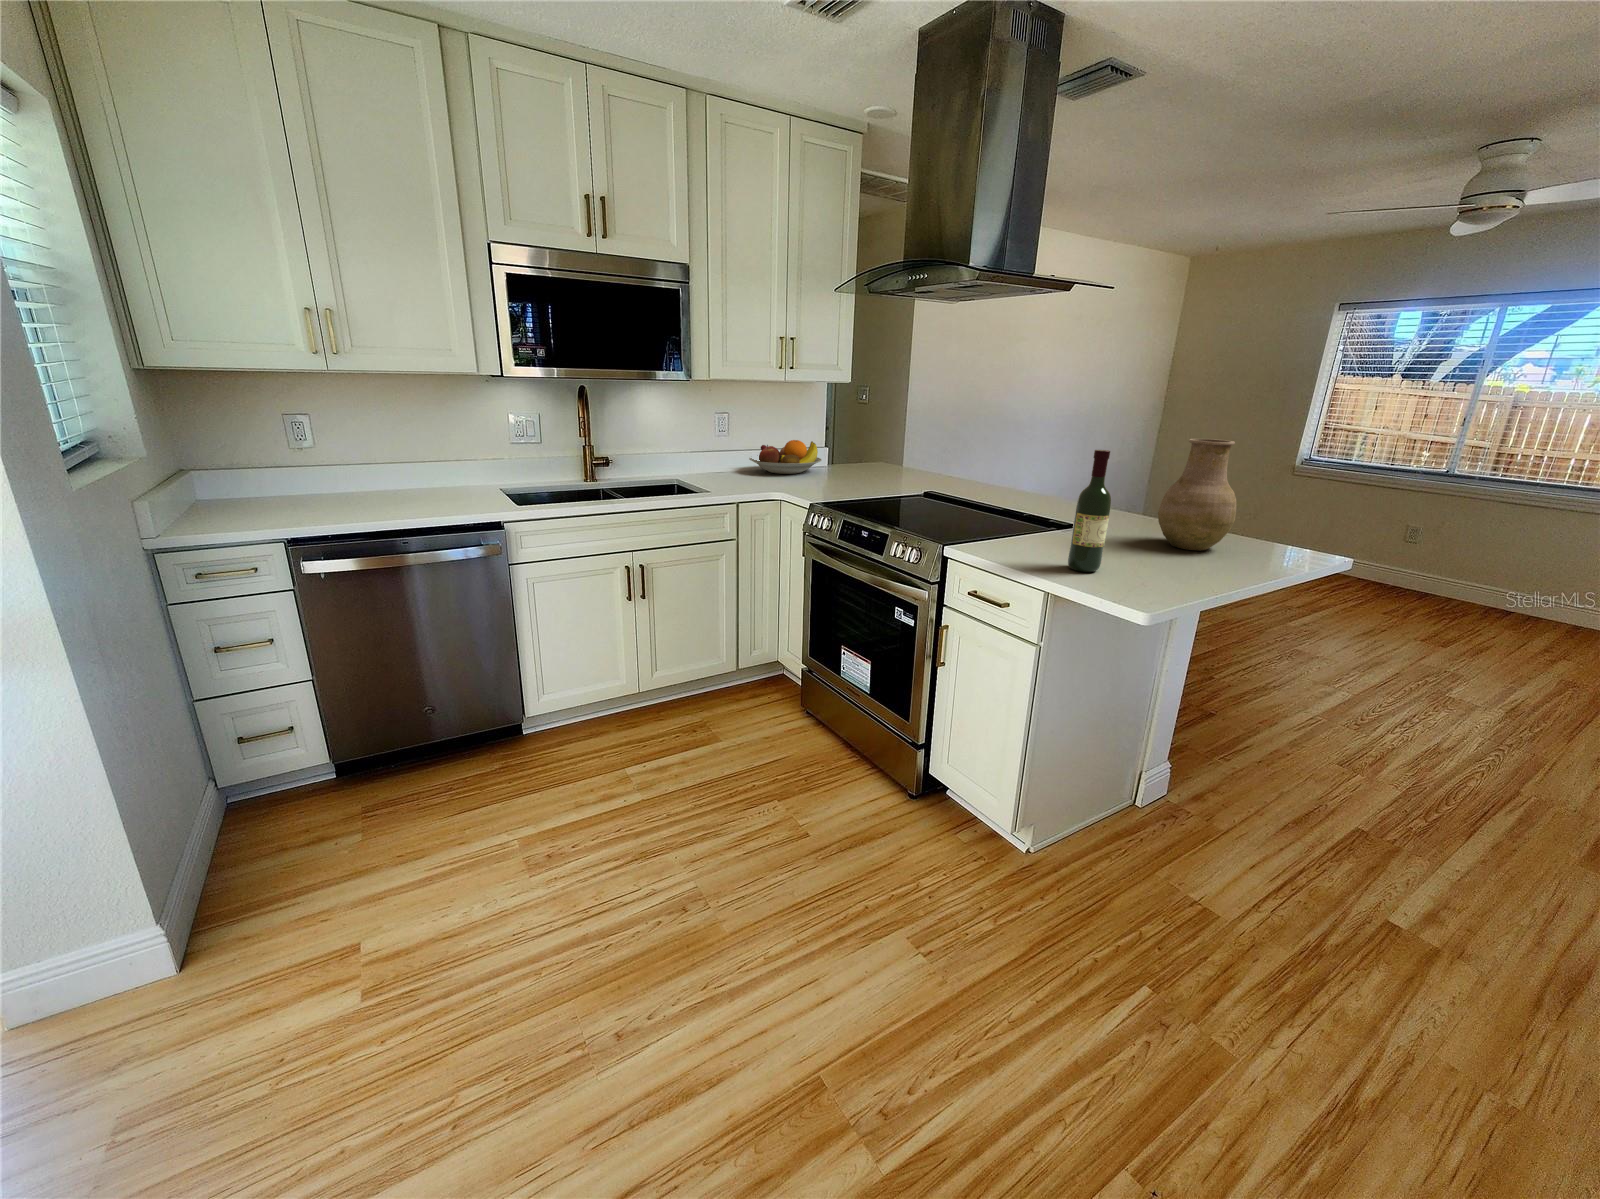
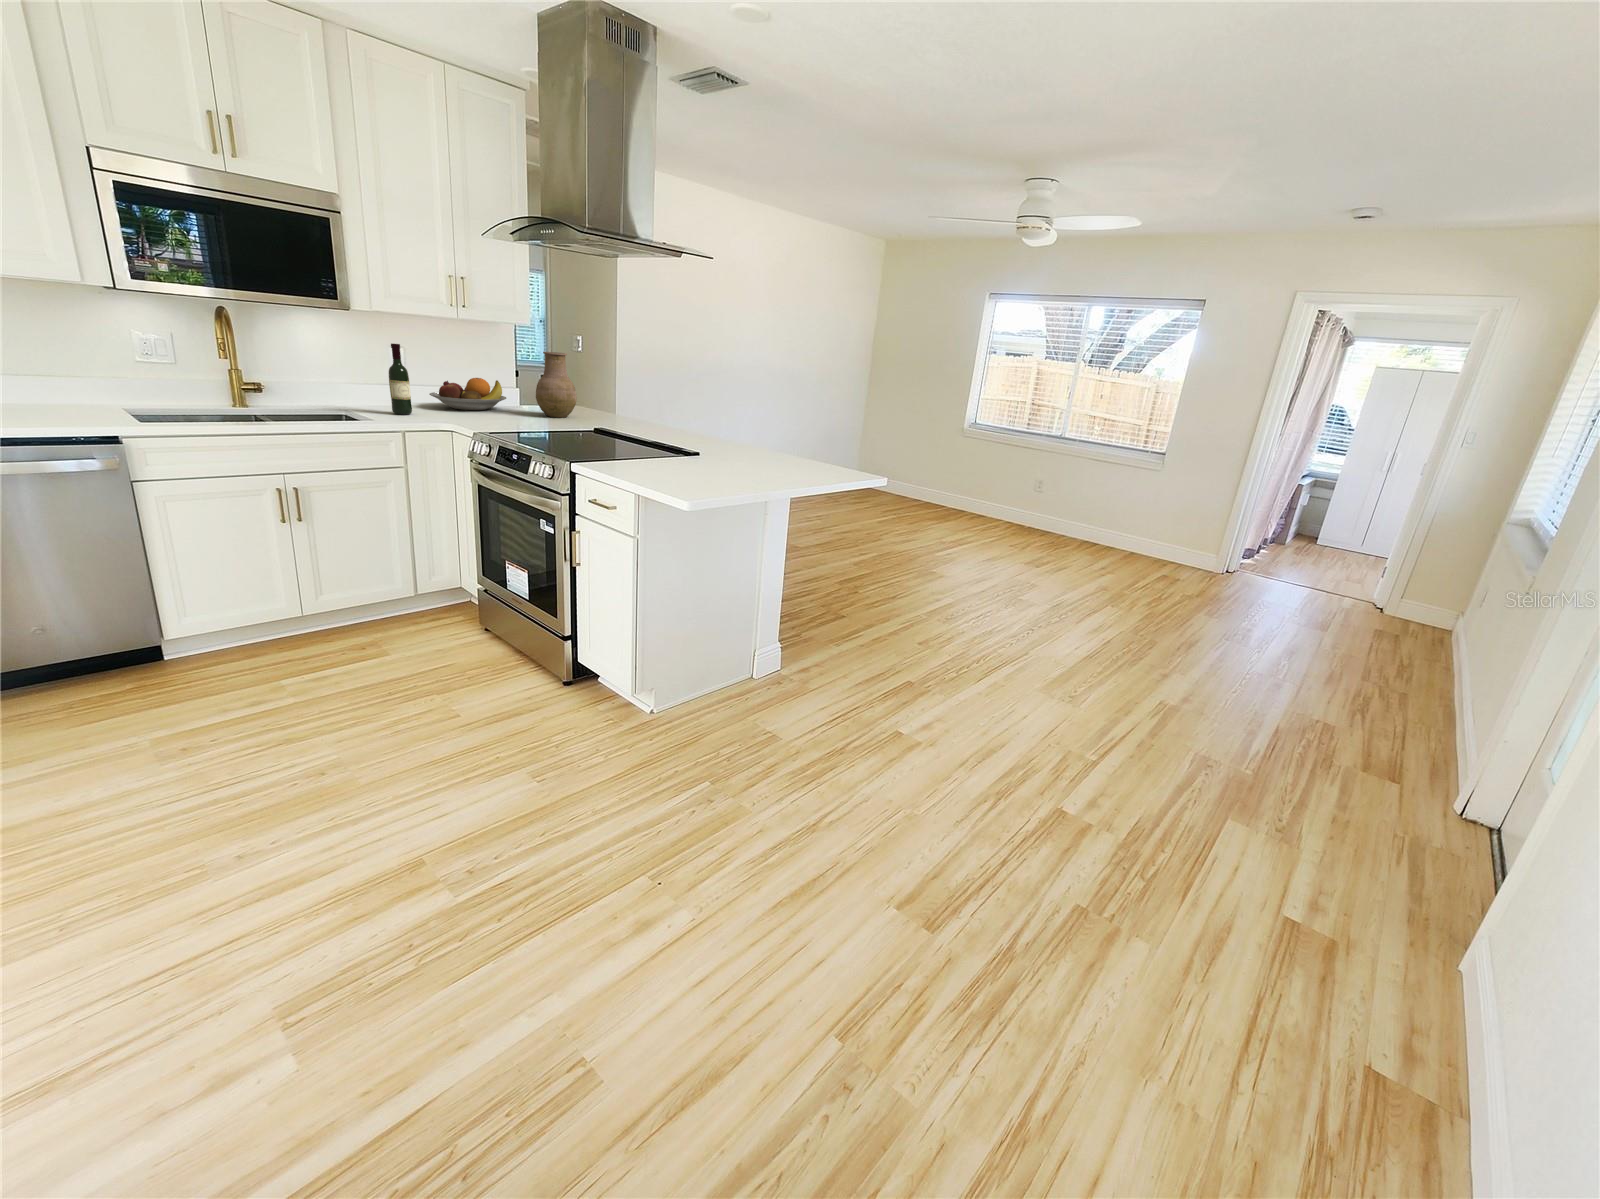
vase: present [1158,439,1236,550] -> present [536,352,577,418]
wine bottle: present [1068,450,1111,572] -> present [389,343,412,415]

